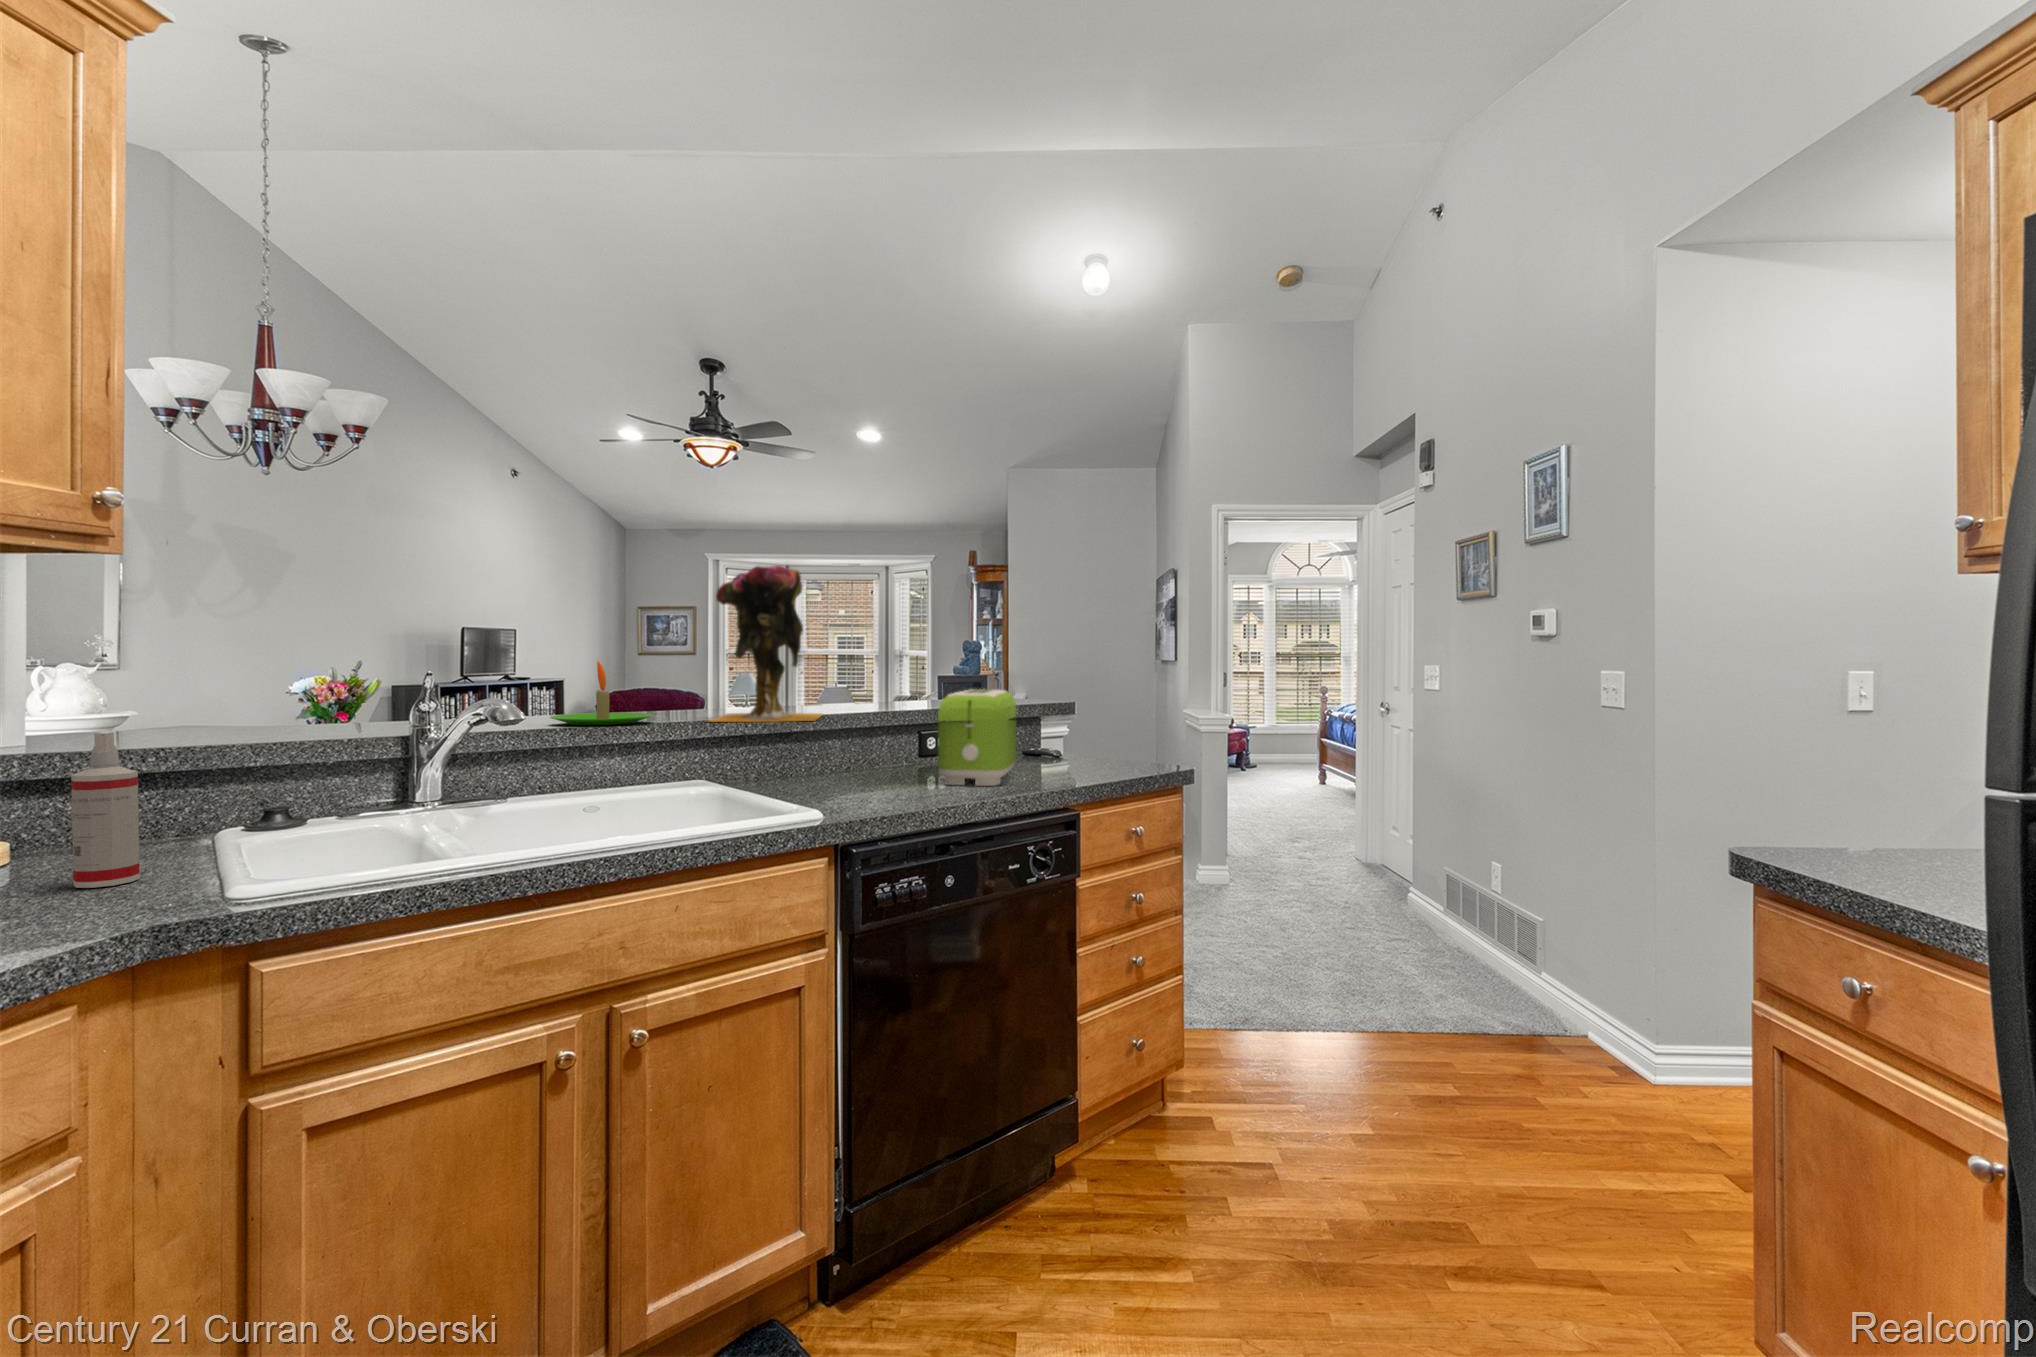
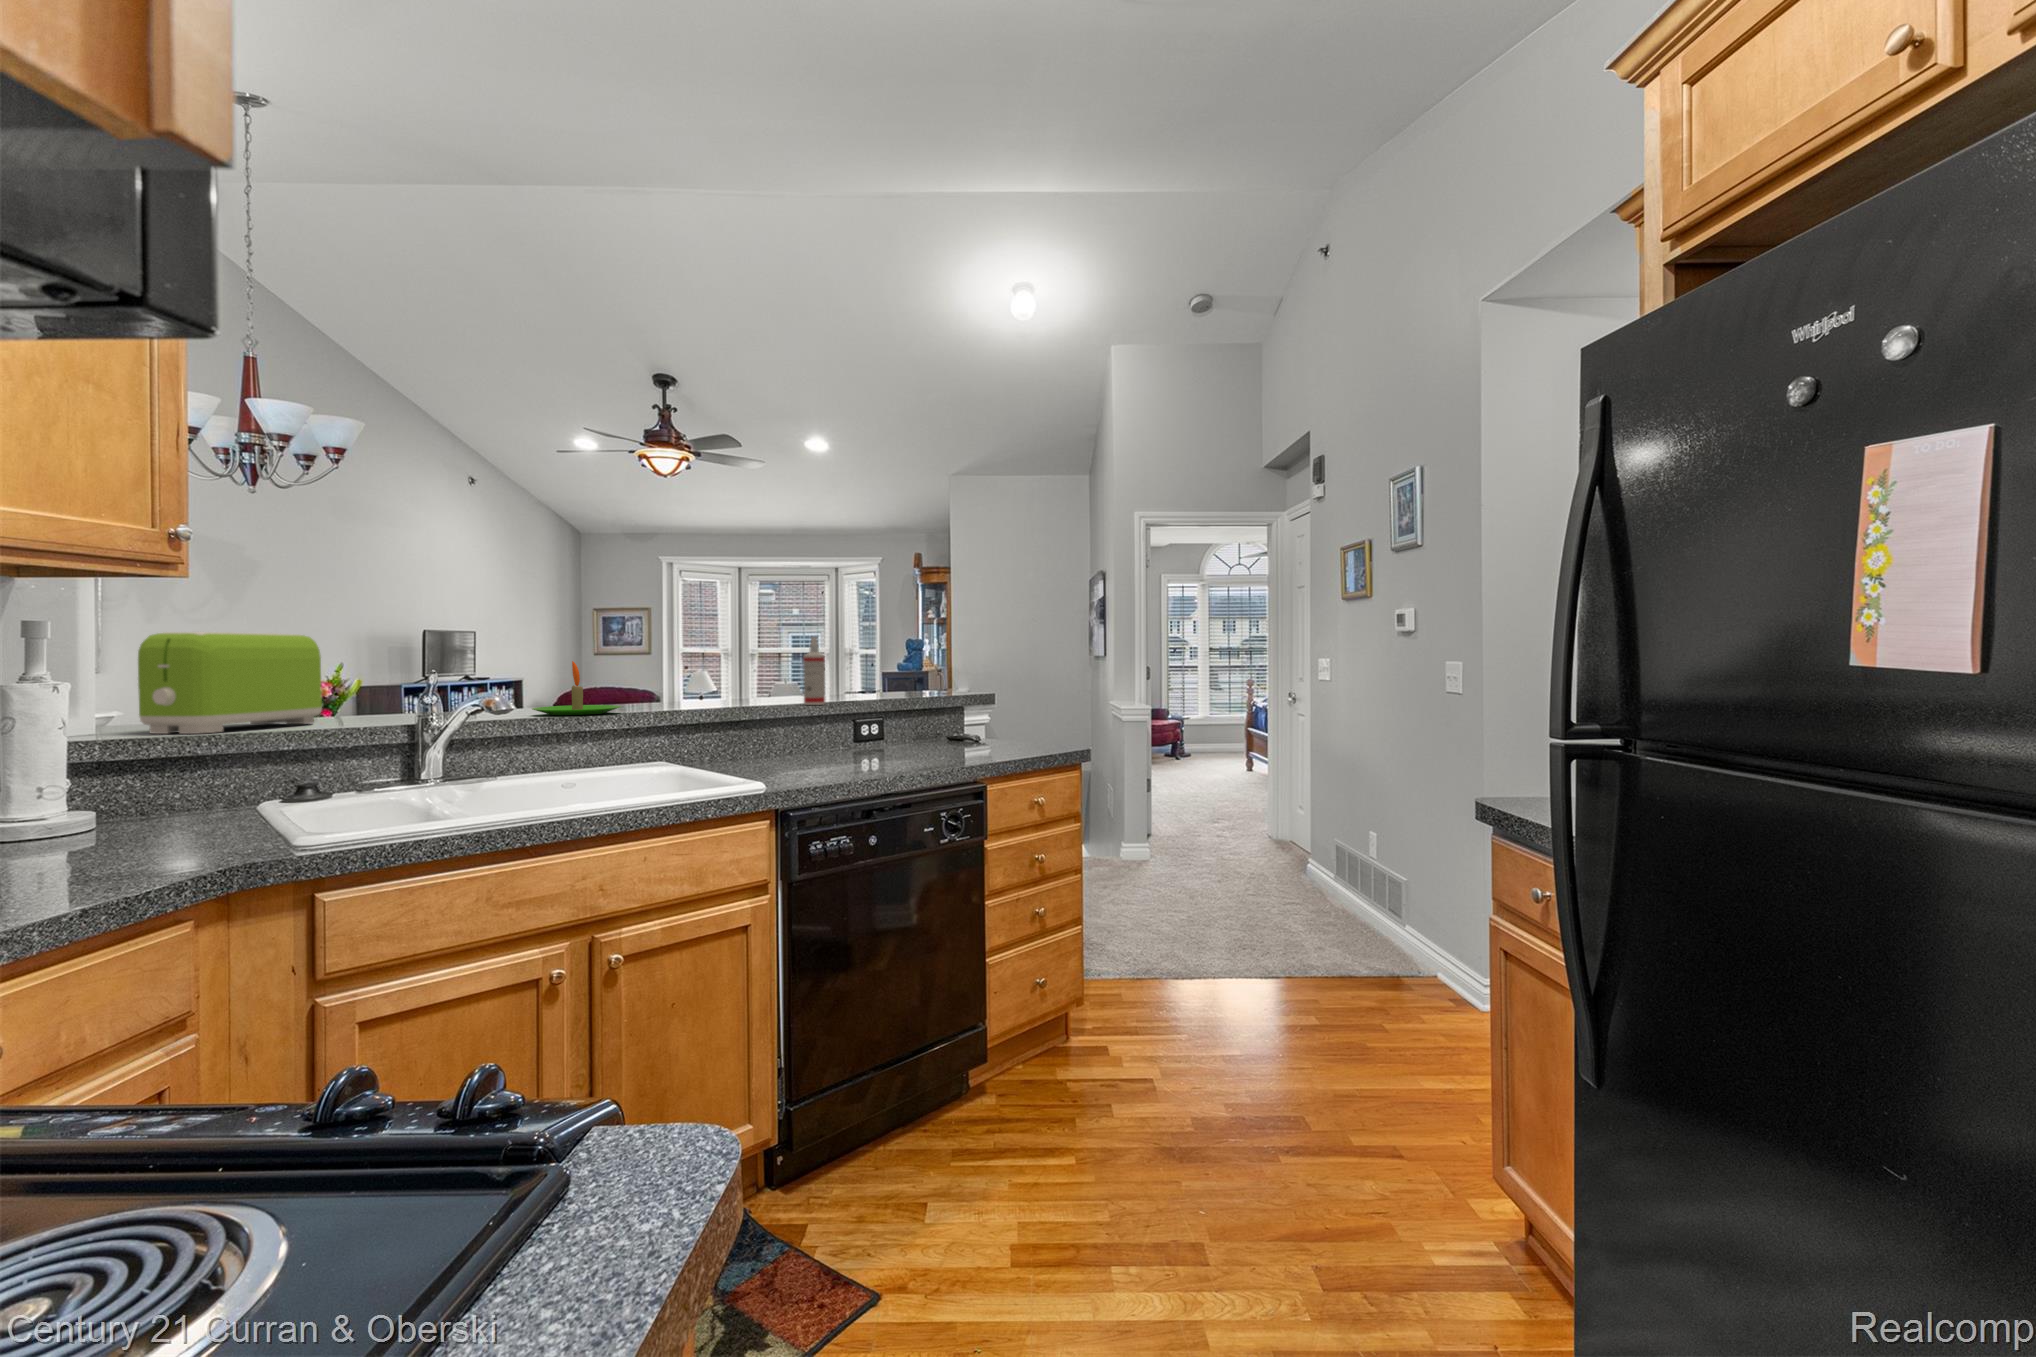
vase: present [710,565,824,722] -> none [666,578,771,712]
toaster: present [938,689,1016,786] -> present [138,632,322,734]
spray bottle: present [71,732,140,888] -> present [803,637,825,705]

